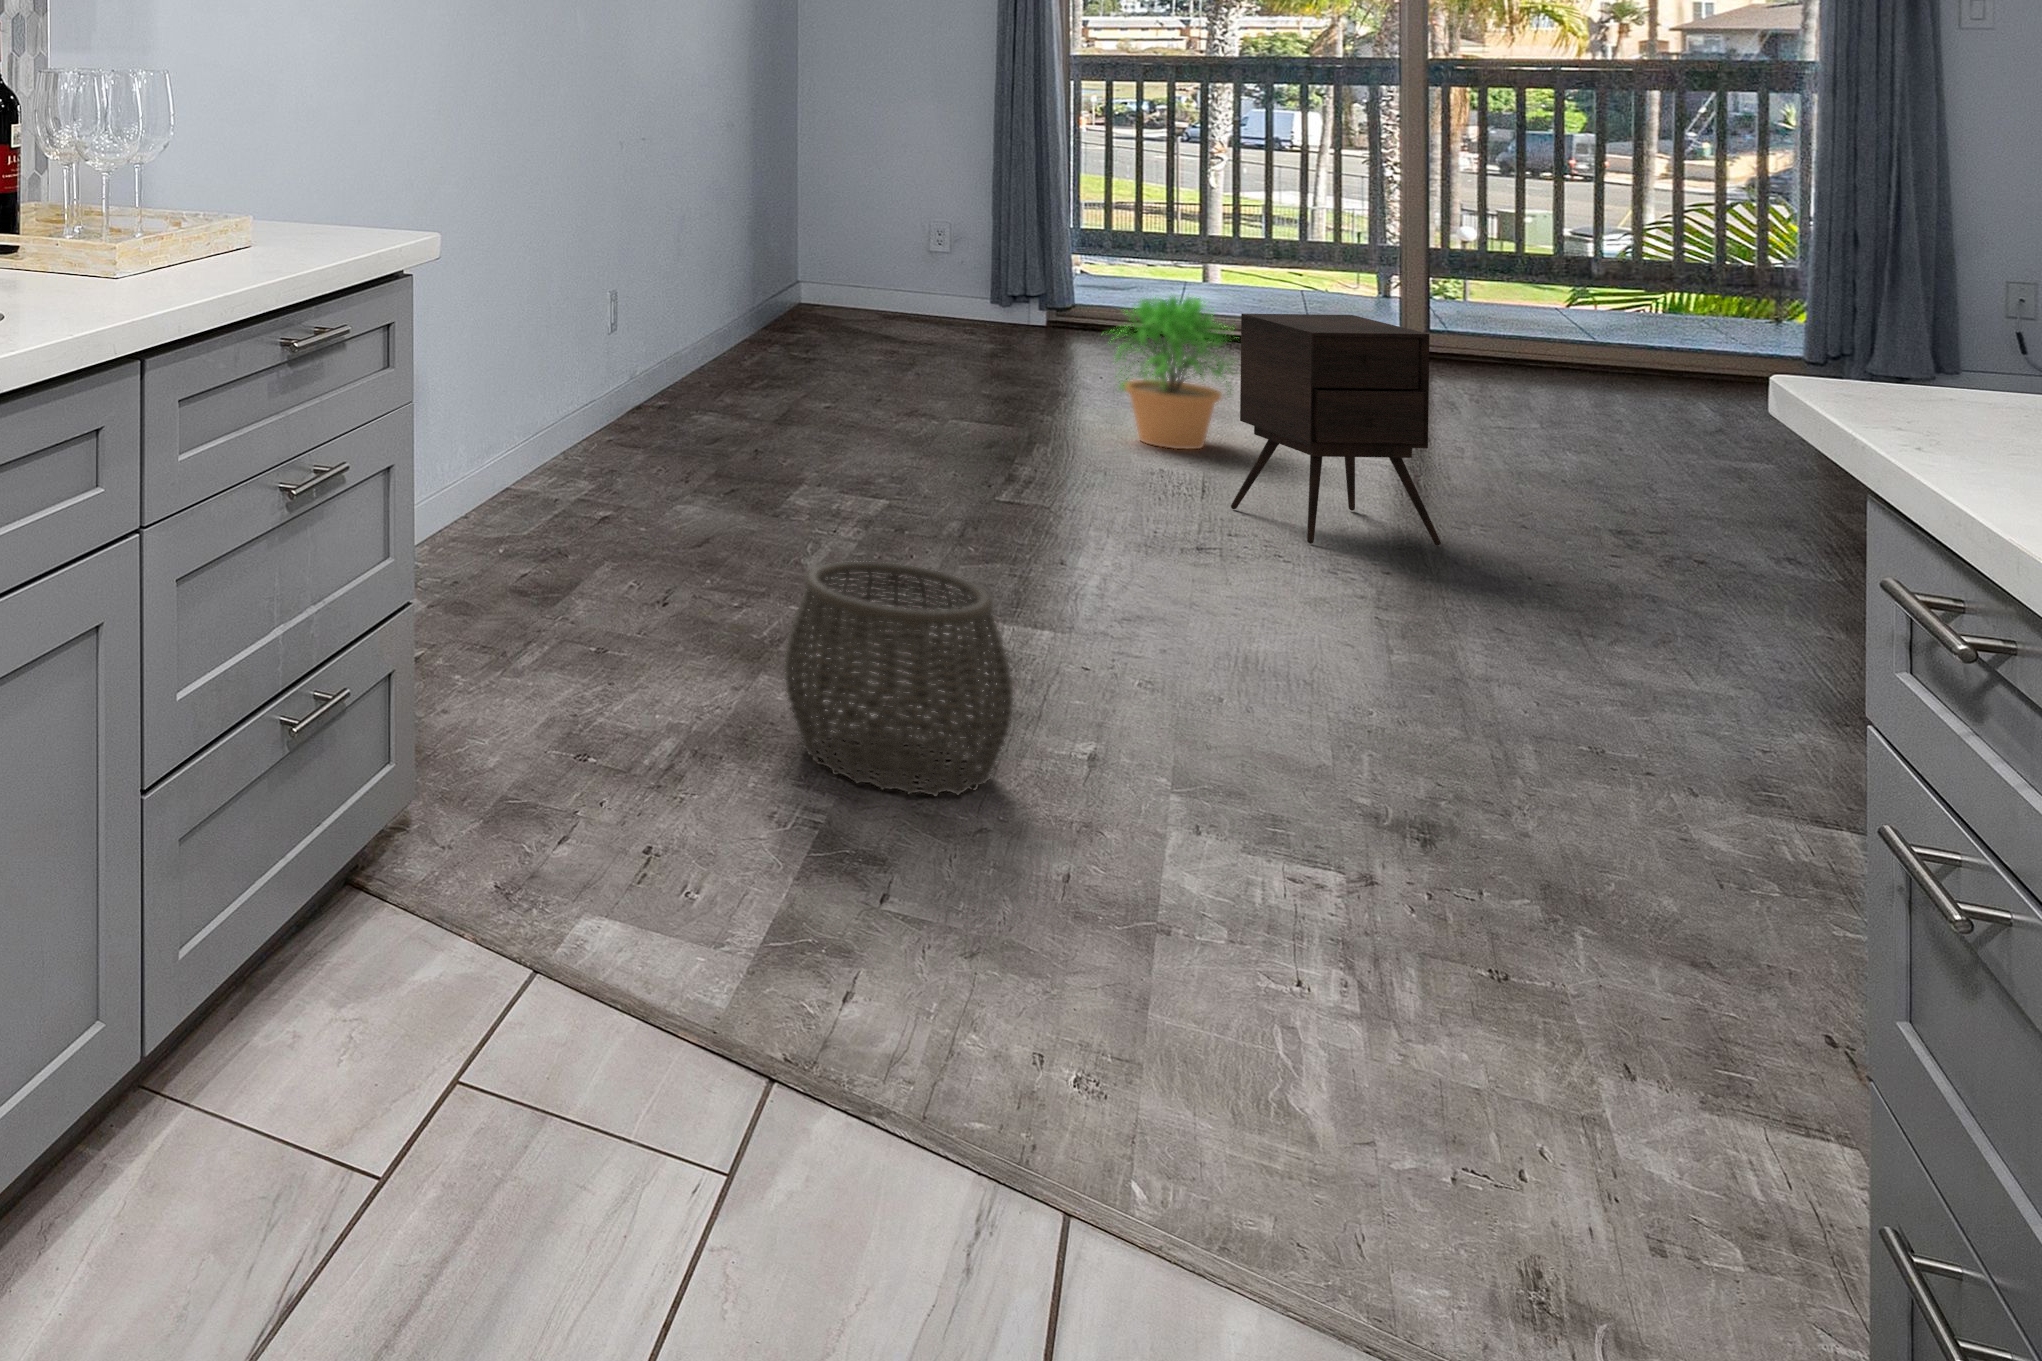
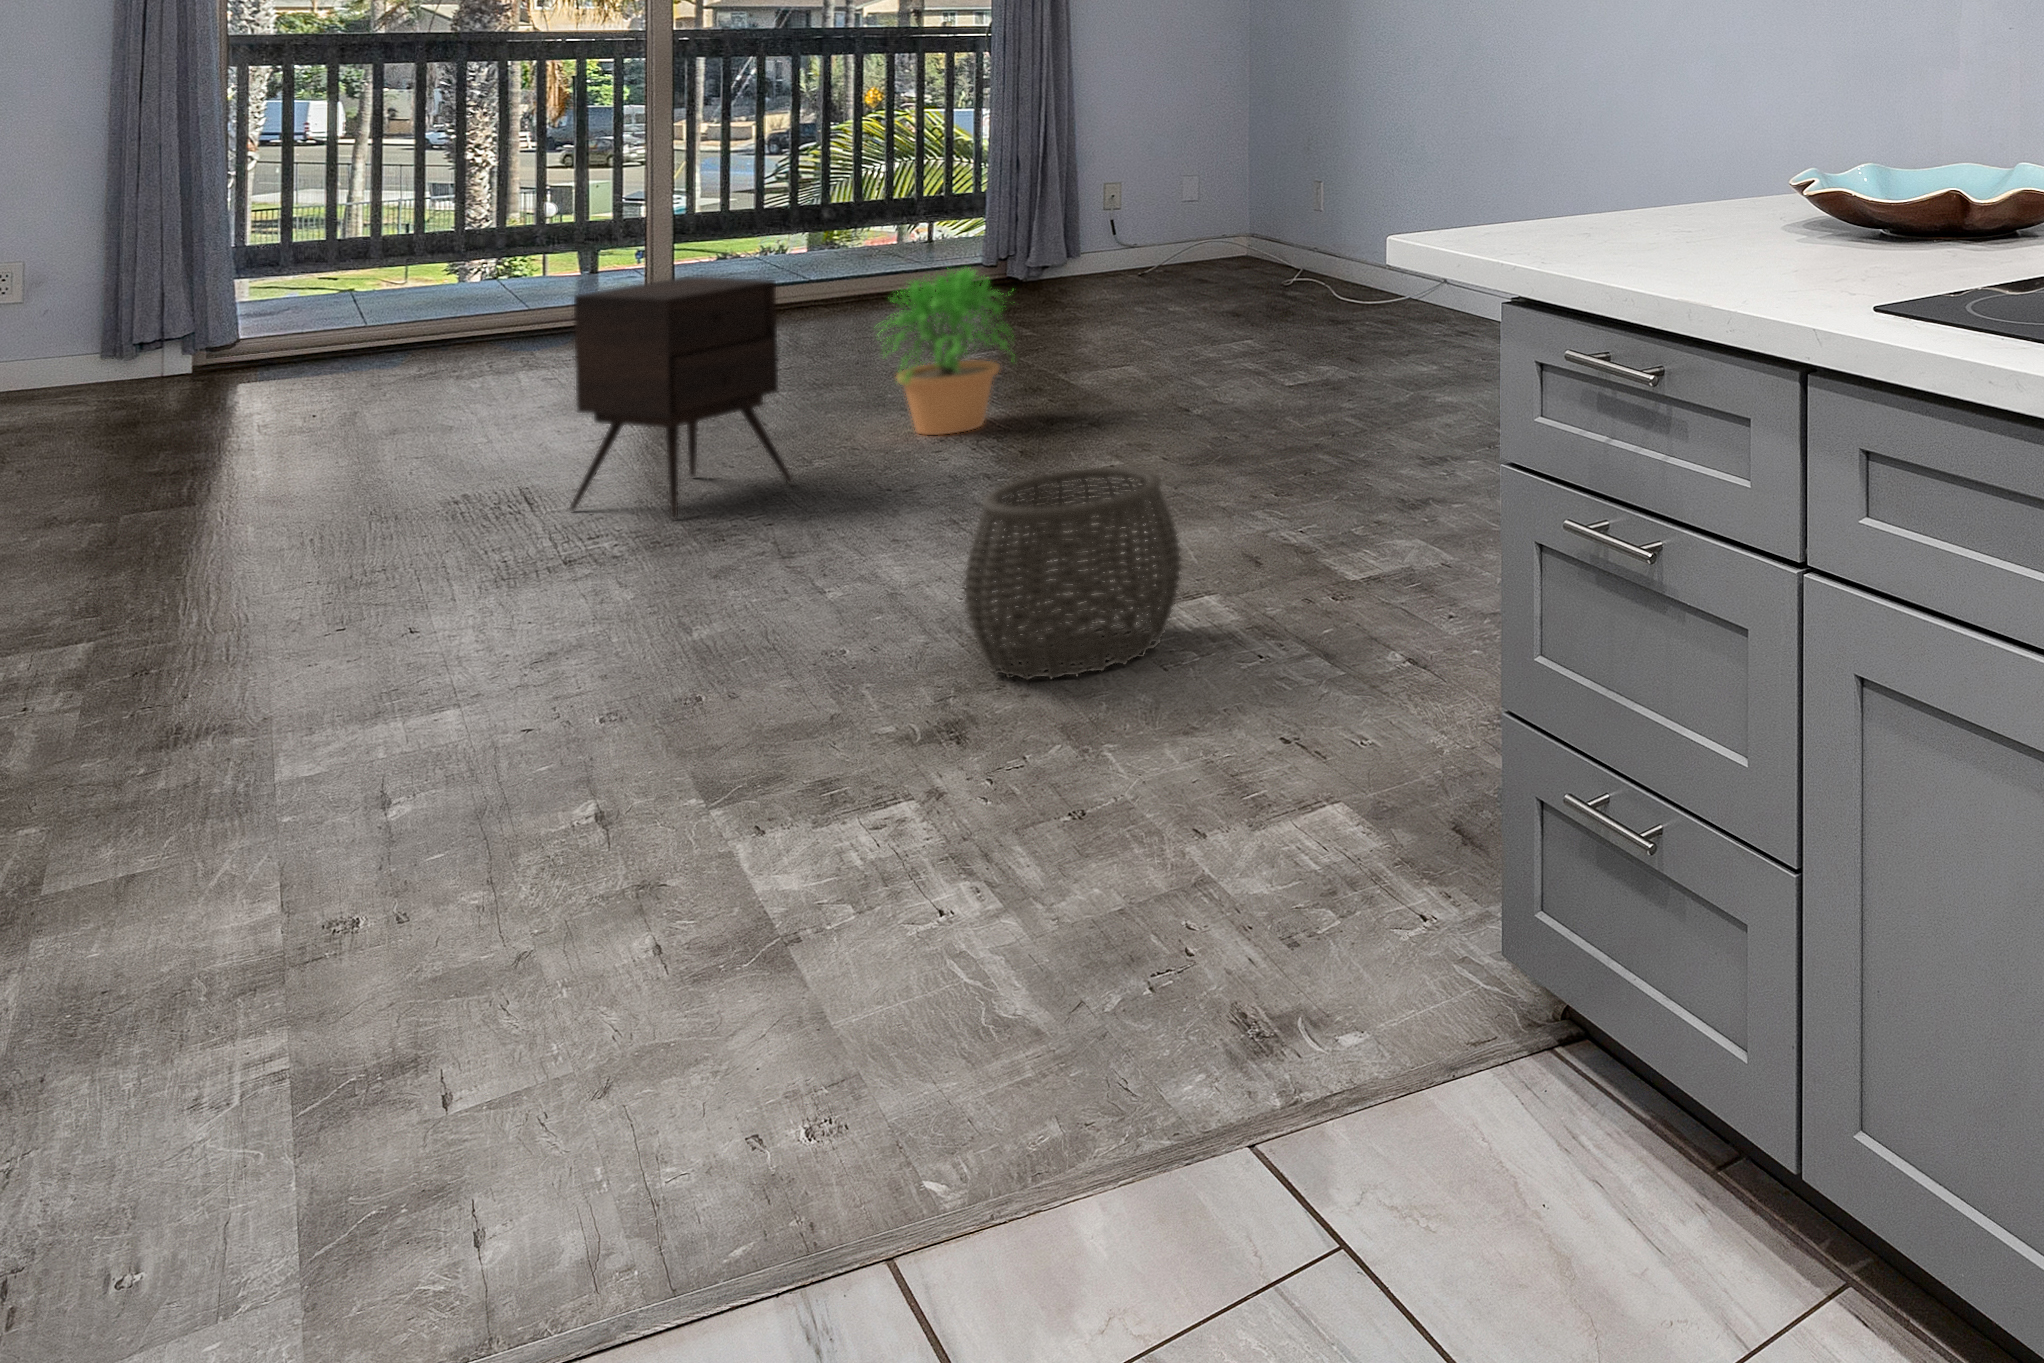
potted plant: present [1112,296,1234,449] -> present [880,268,1015,435]
woven basket: present [784,561,1014,796] -> present [963,468,1182,680]

